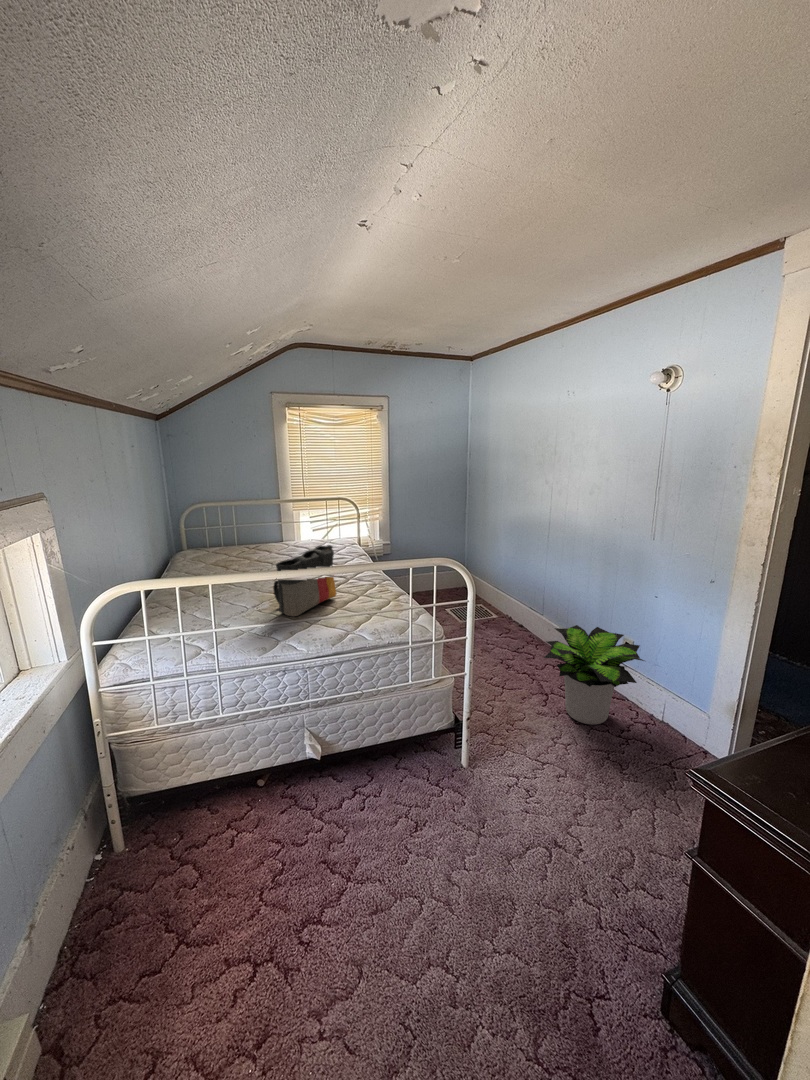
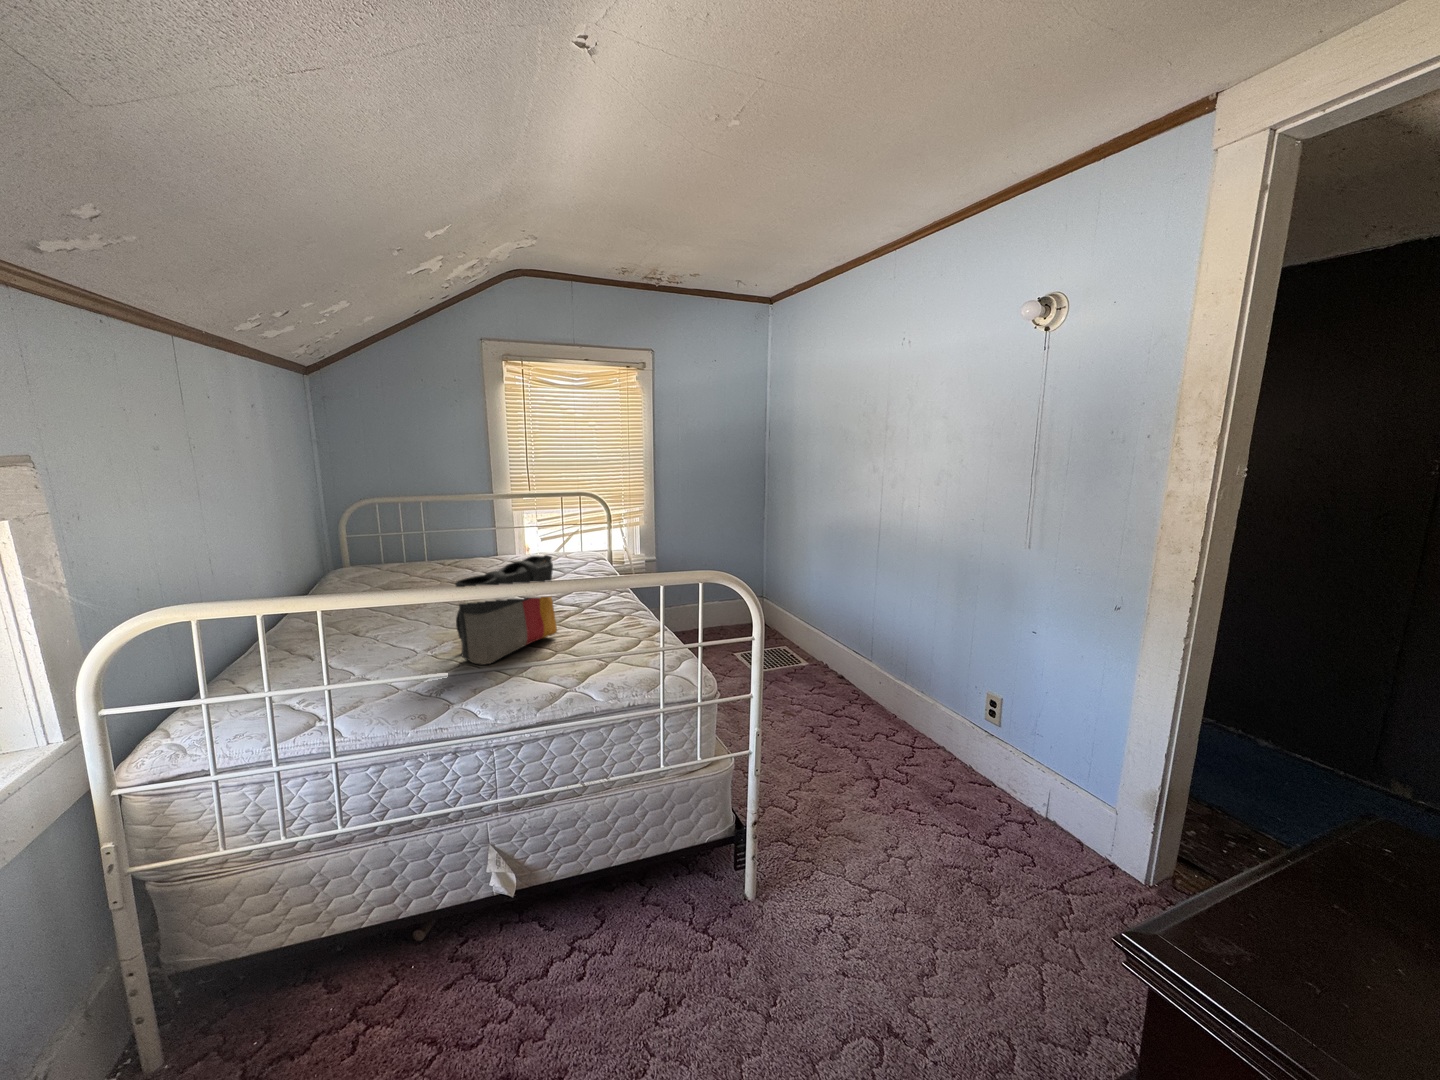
potted plant: present [544,625,644,725] -> none [871,676,1025,827]

